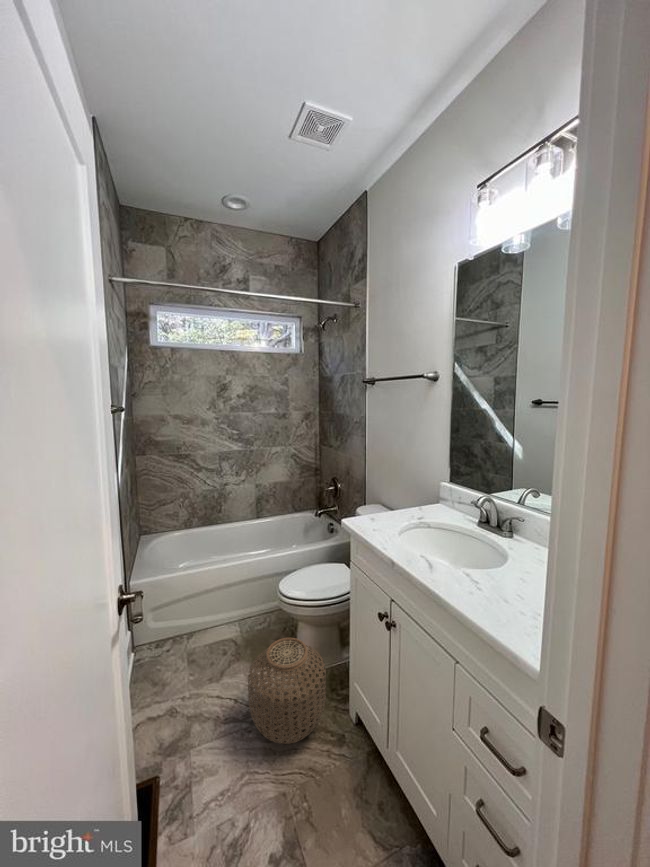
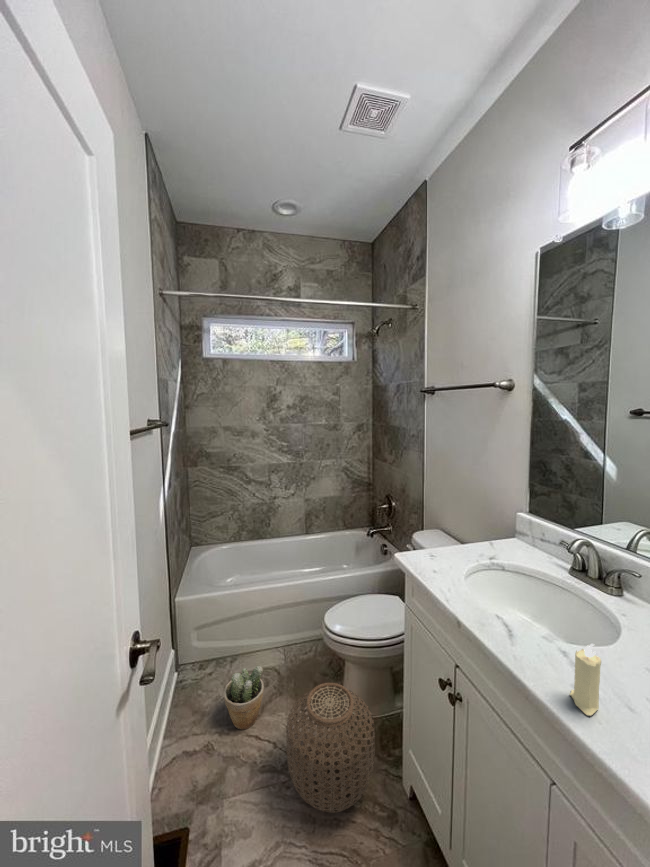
candle: none [469,557,488,607] -> present [570,644,601,715]
potted plant: none [185,634,223,693] -> present [224,666,264,729]

